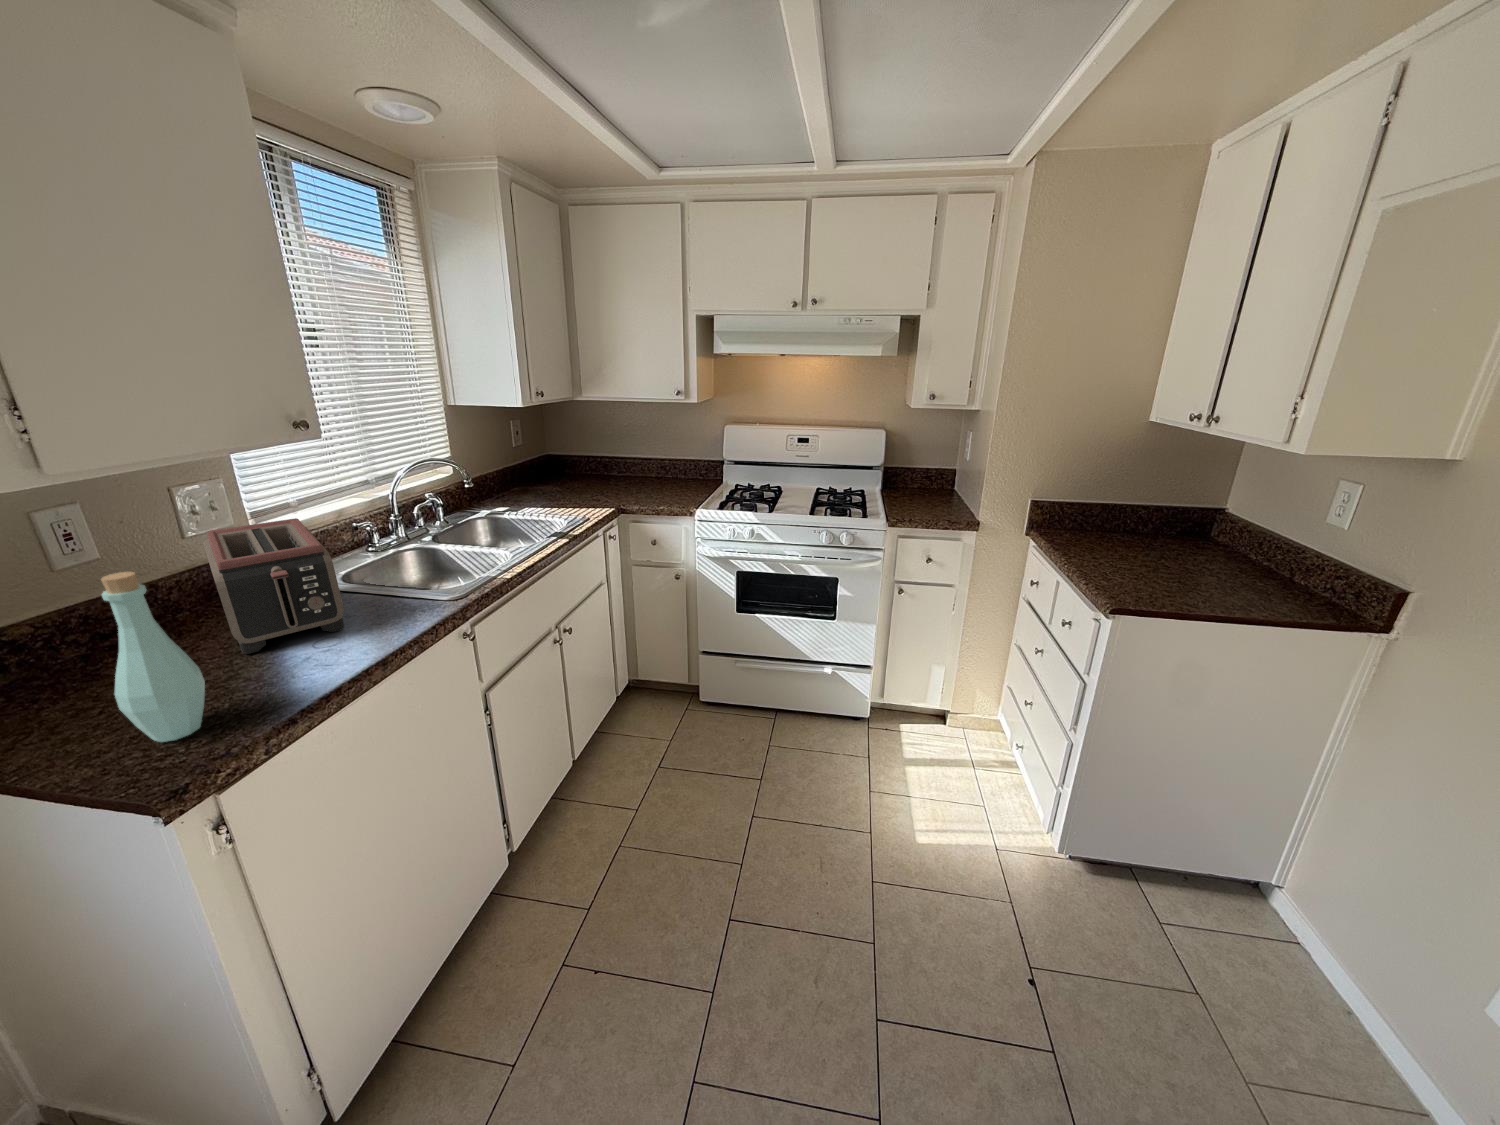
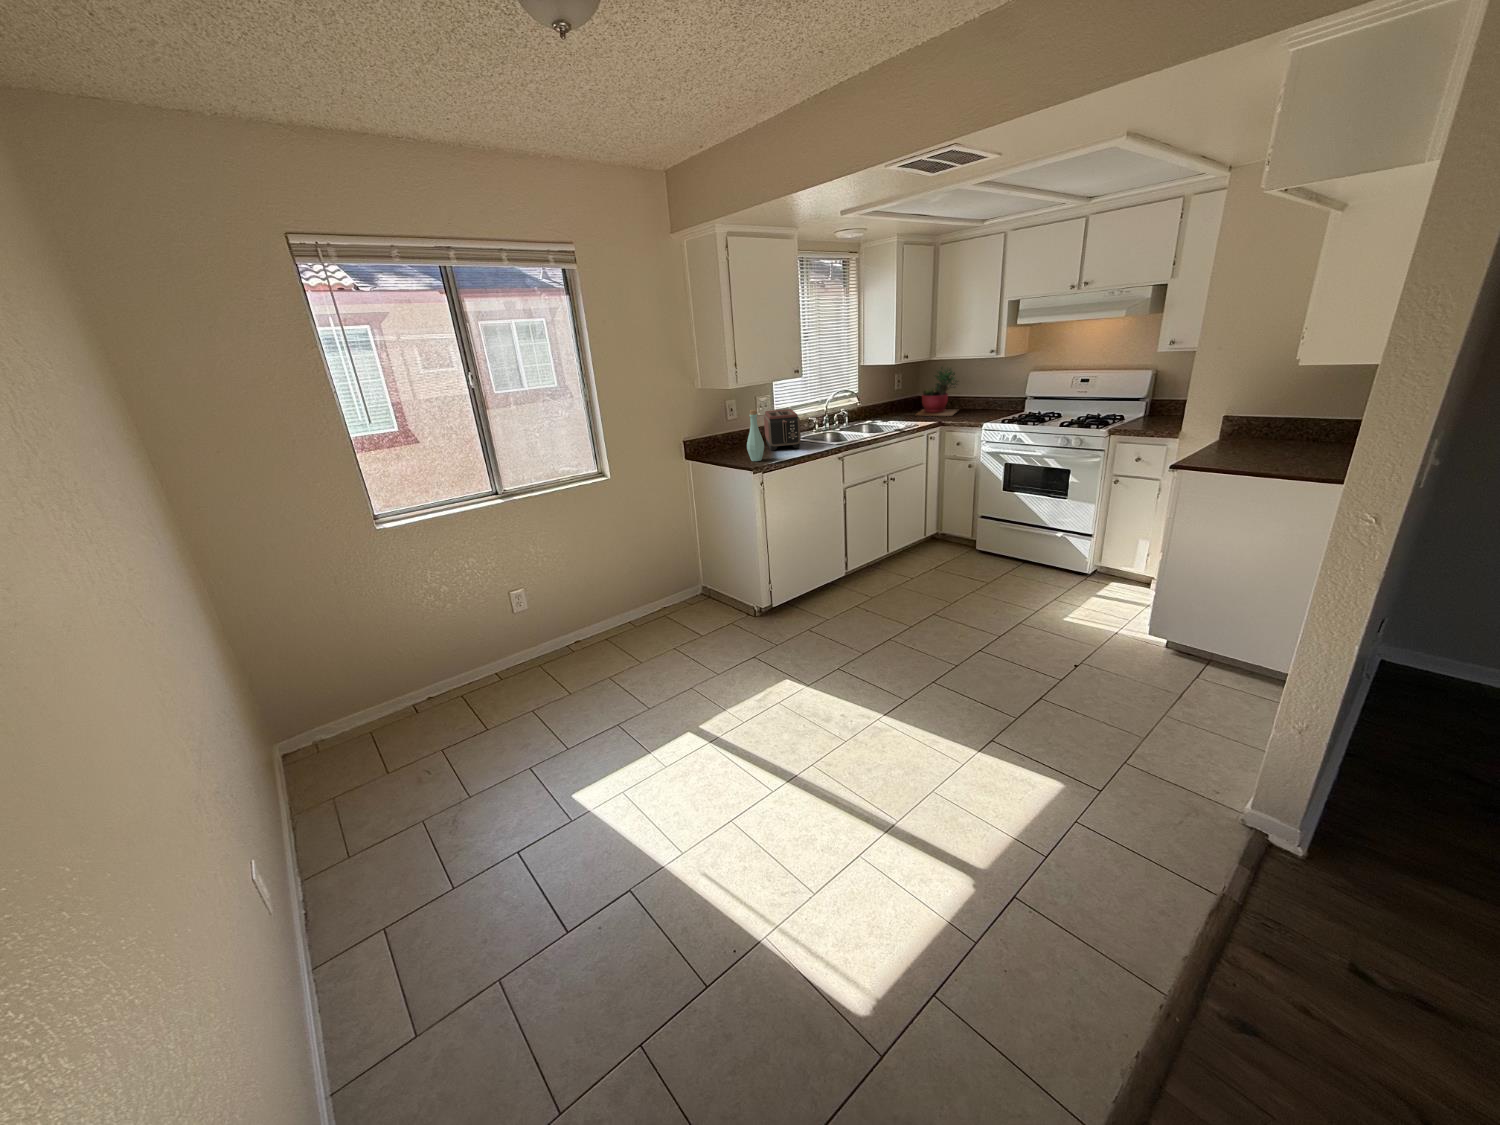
succulent plant: none [557,412,622,491] -> present [917,368,957,416]

